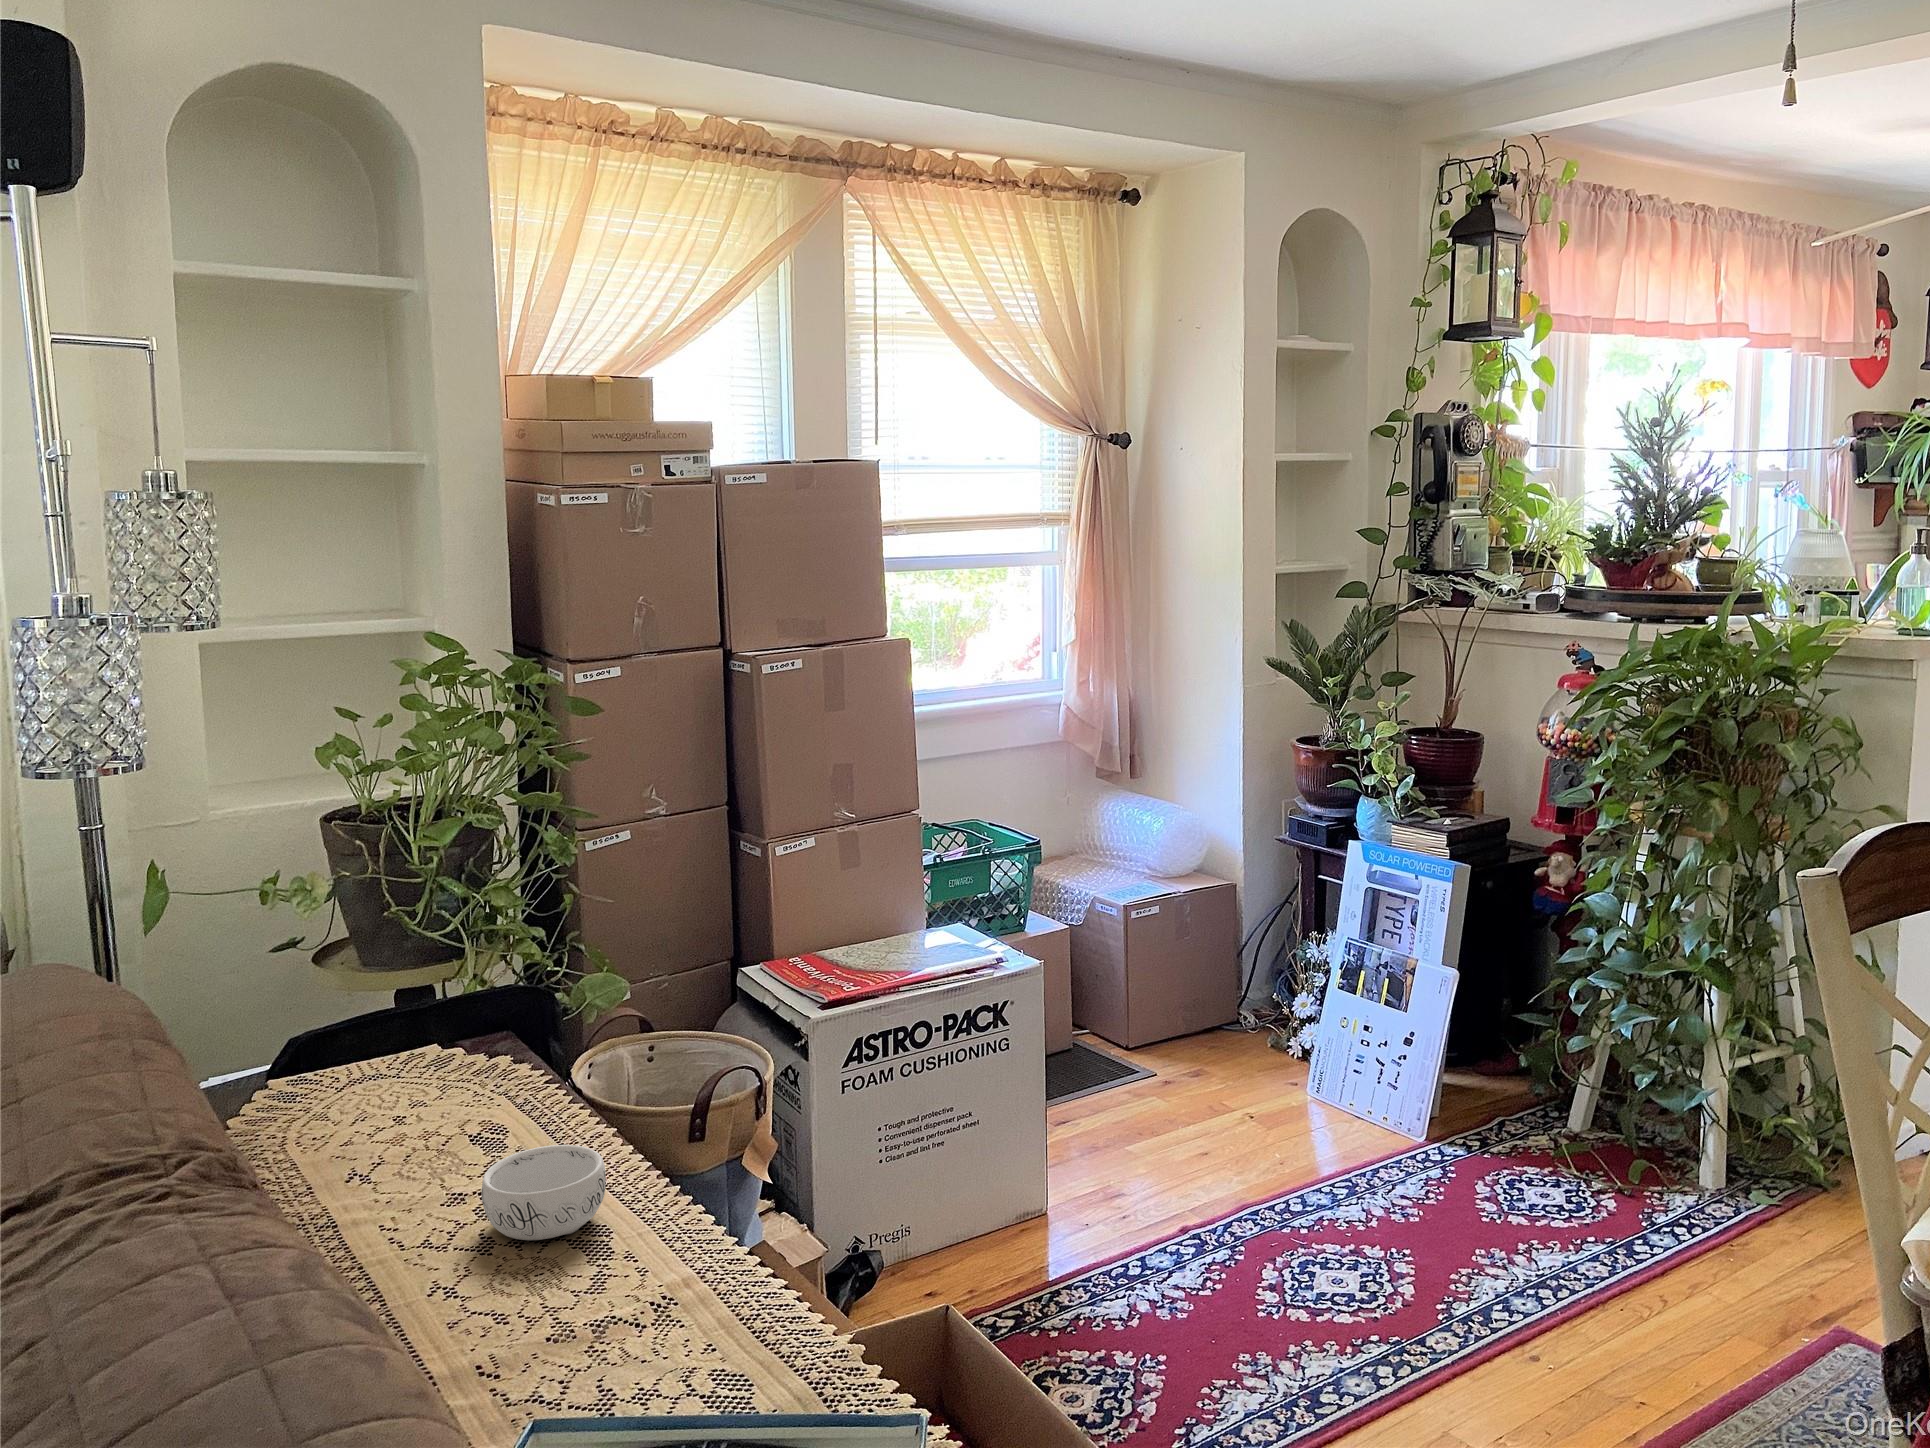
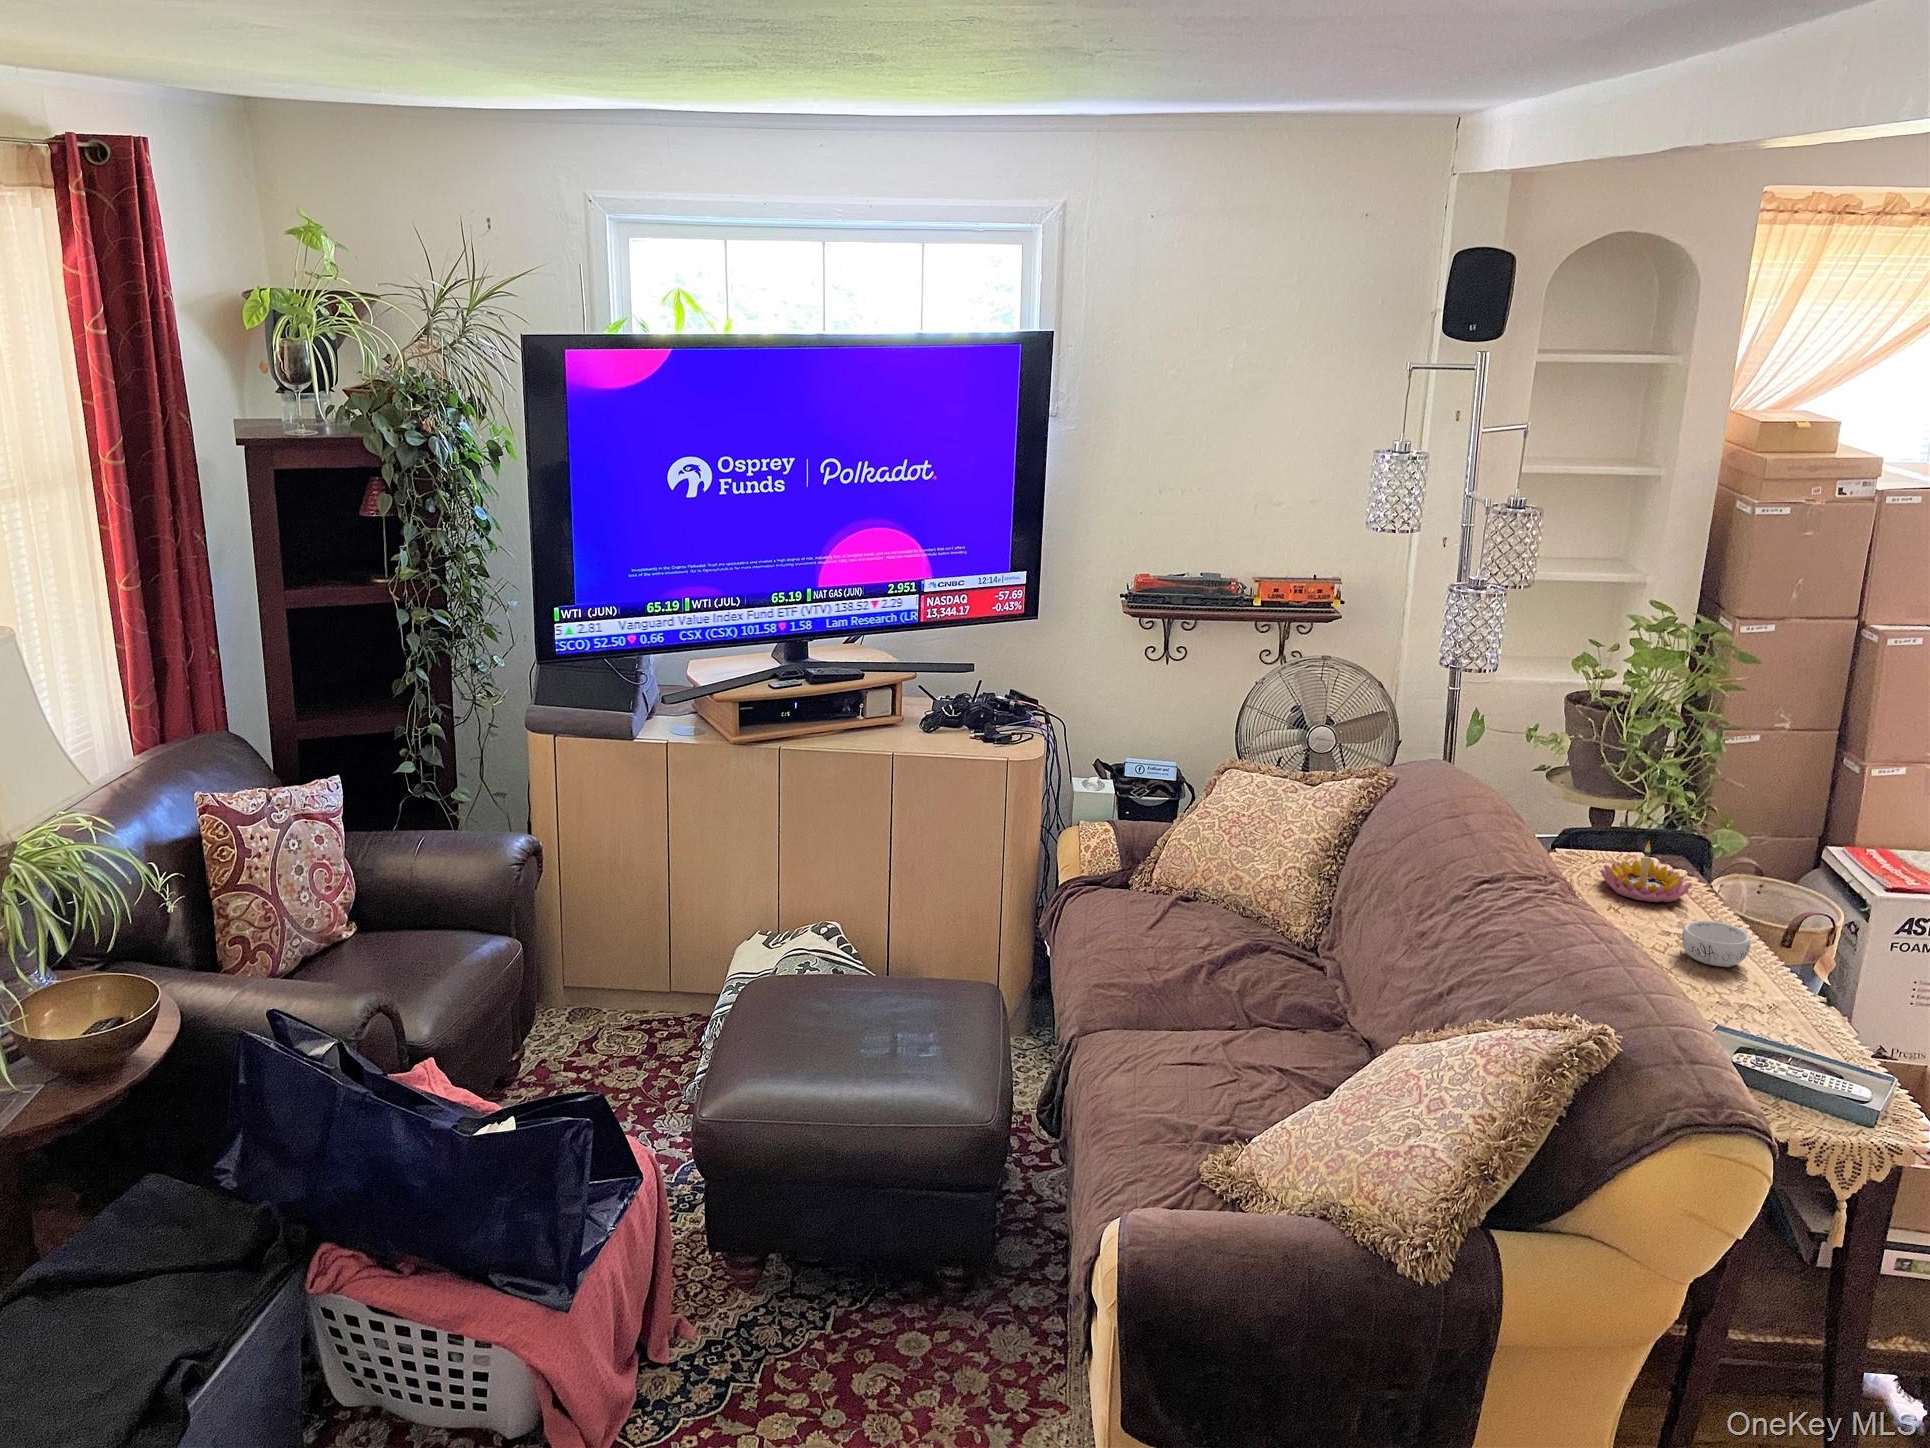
candle holder: none [355,1022,522,1142] -> present [1600,841,1692,903]

